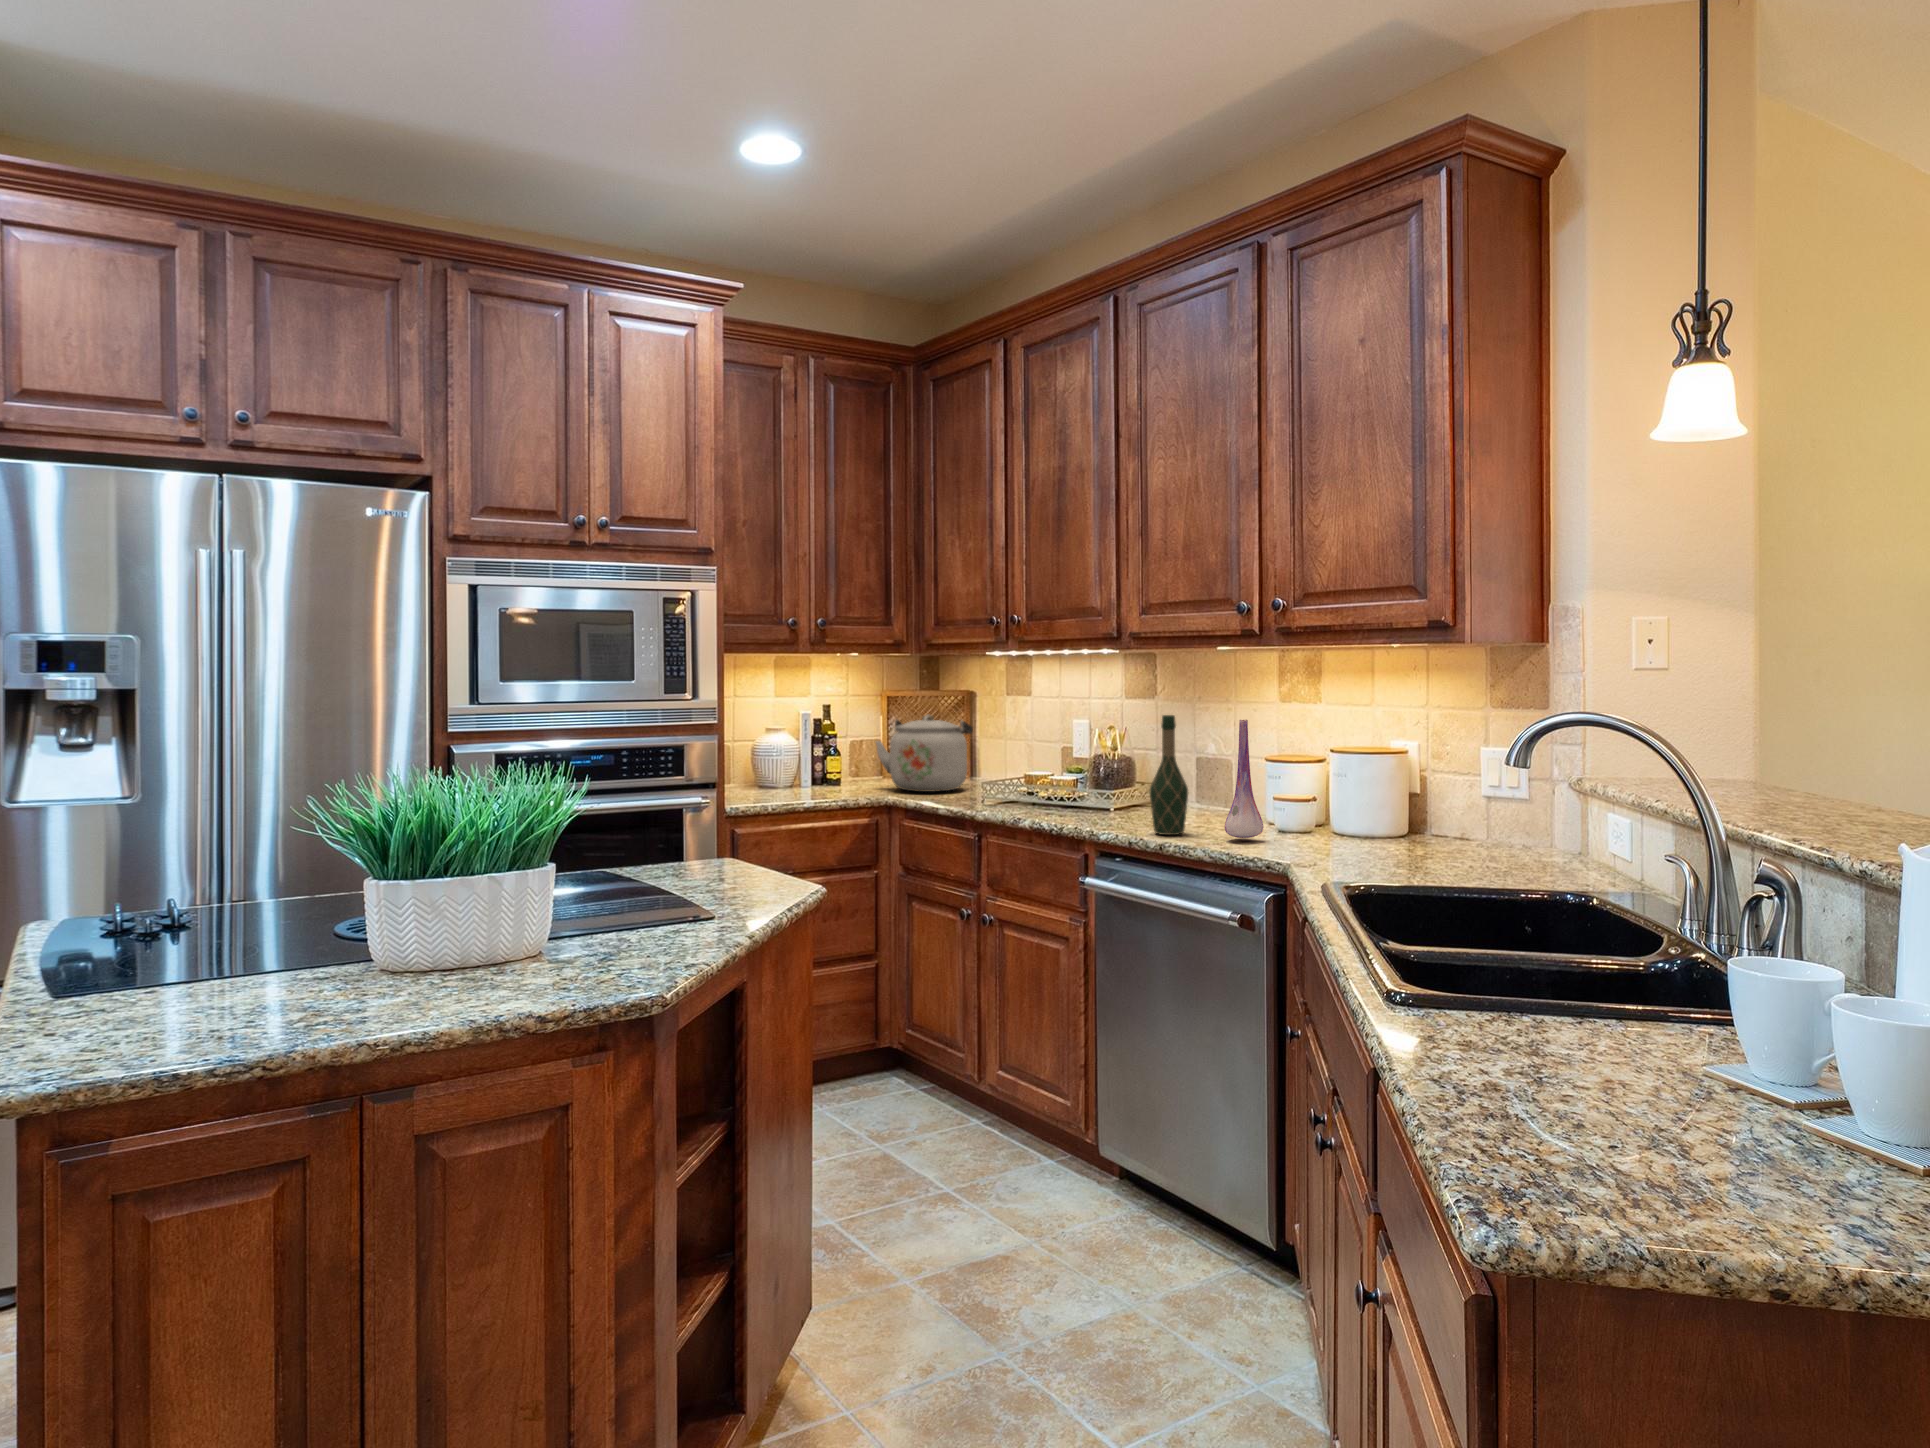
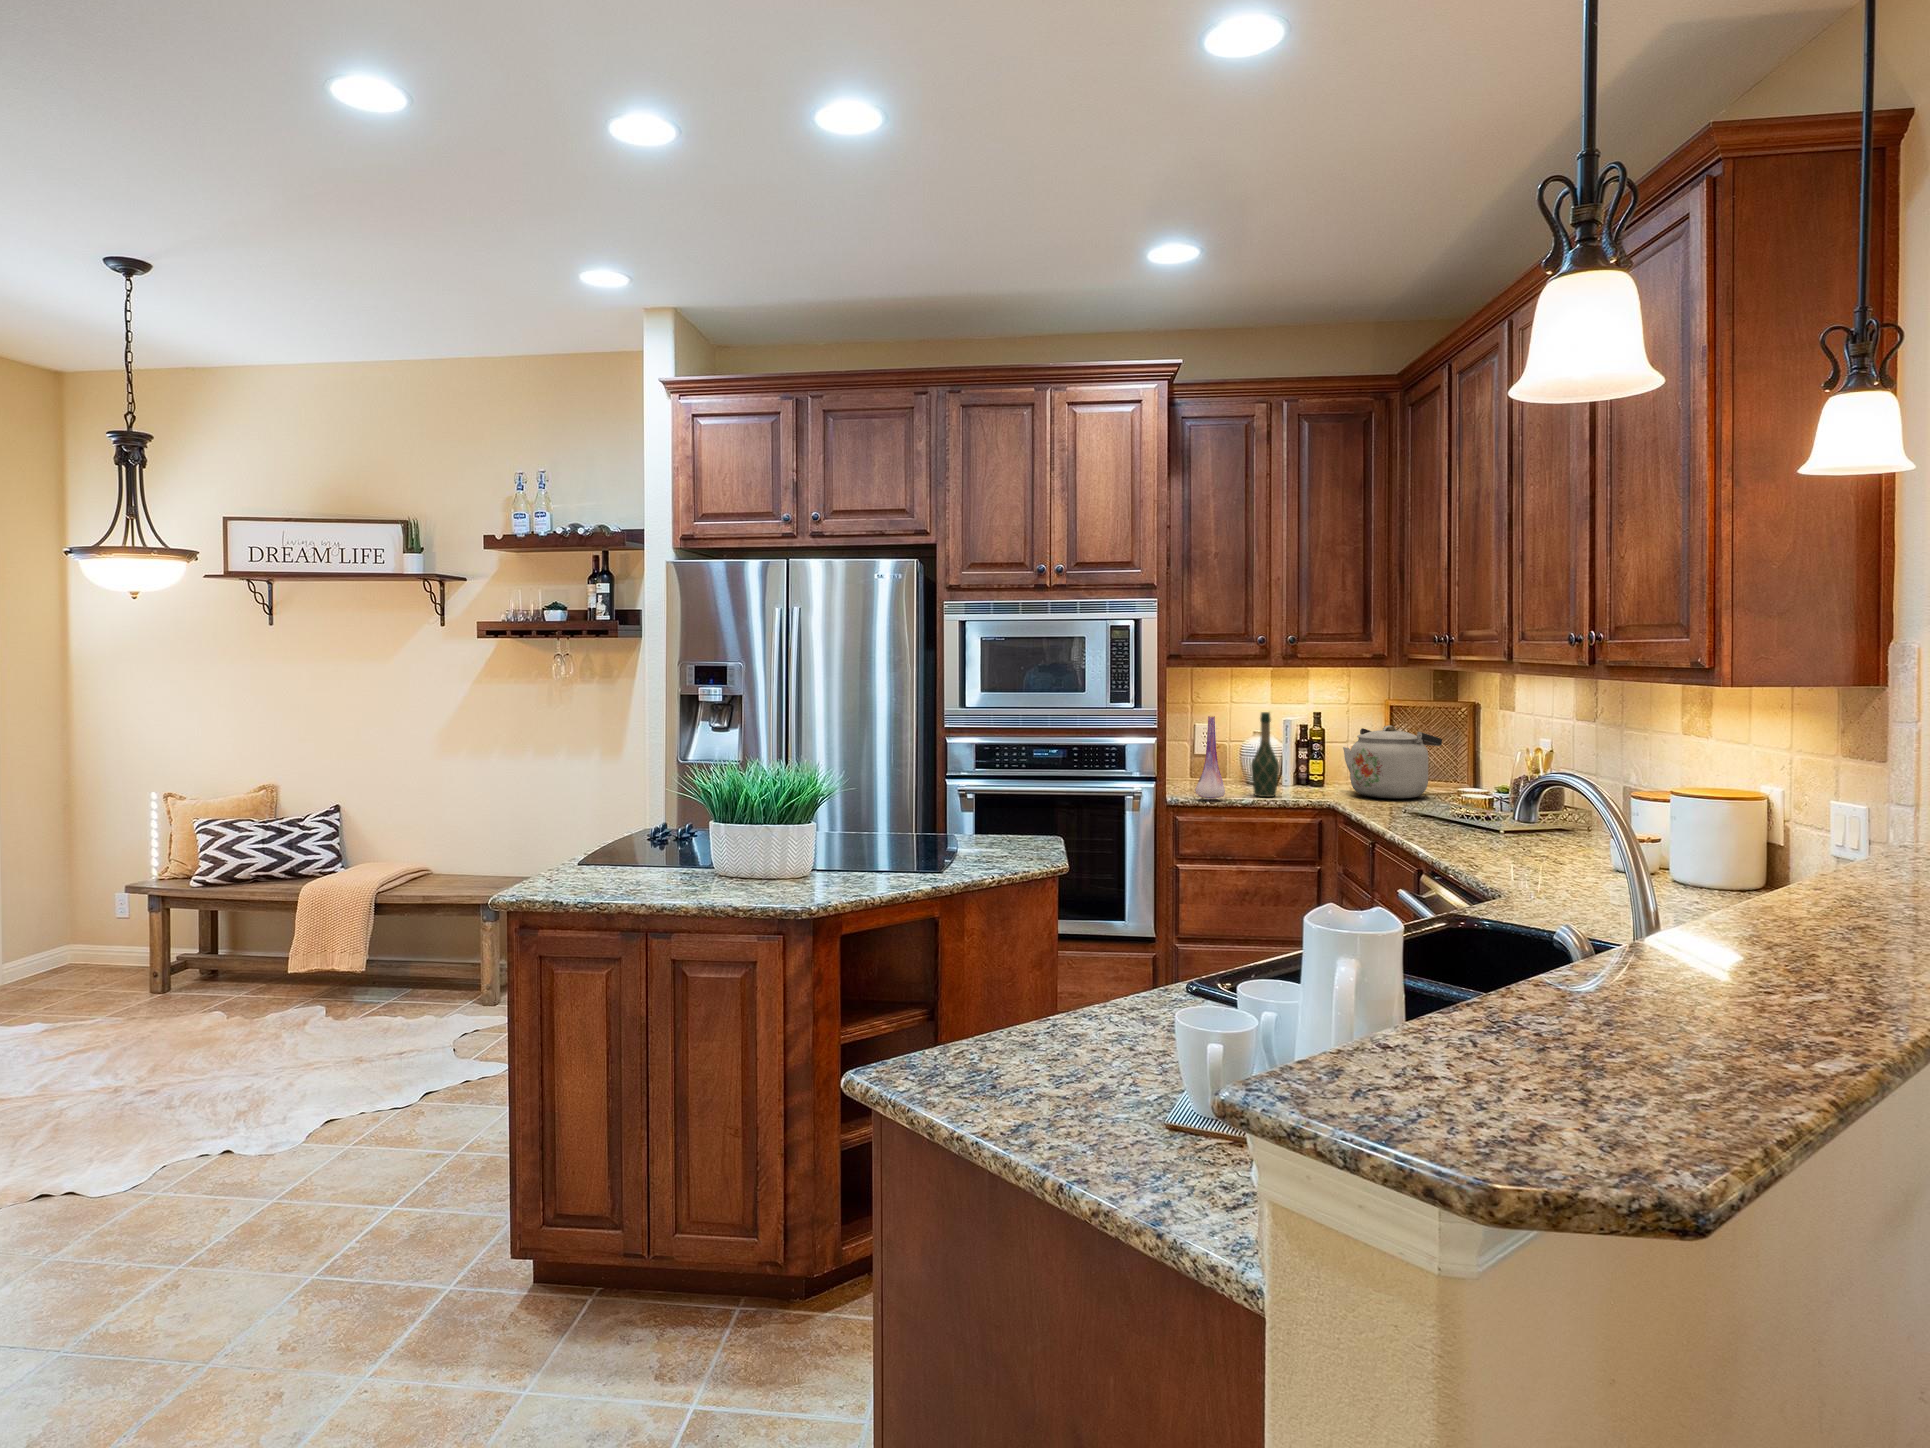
wine bottle: present [1150,715,1188,835] -> present [1251,712,1279,797]
vase: present [1225,720,1263,838] -> present [1195,716,1225,798]

